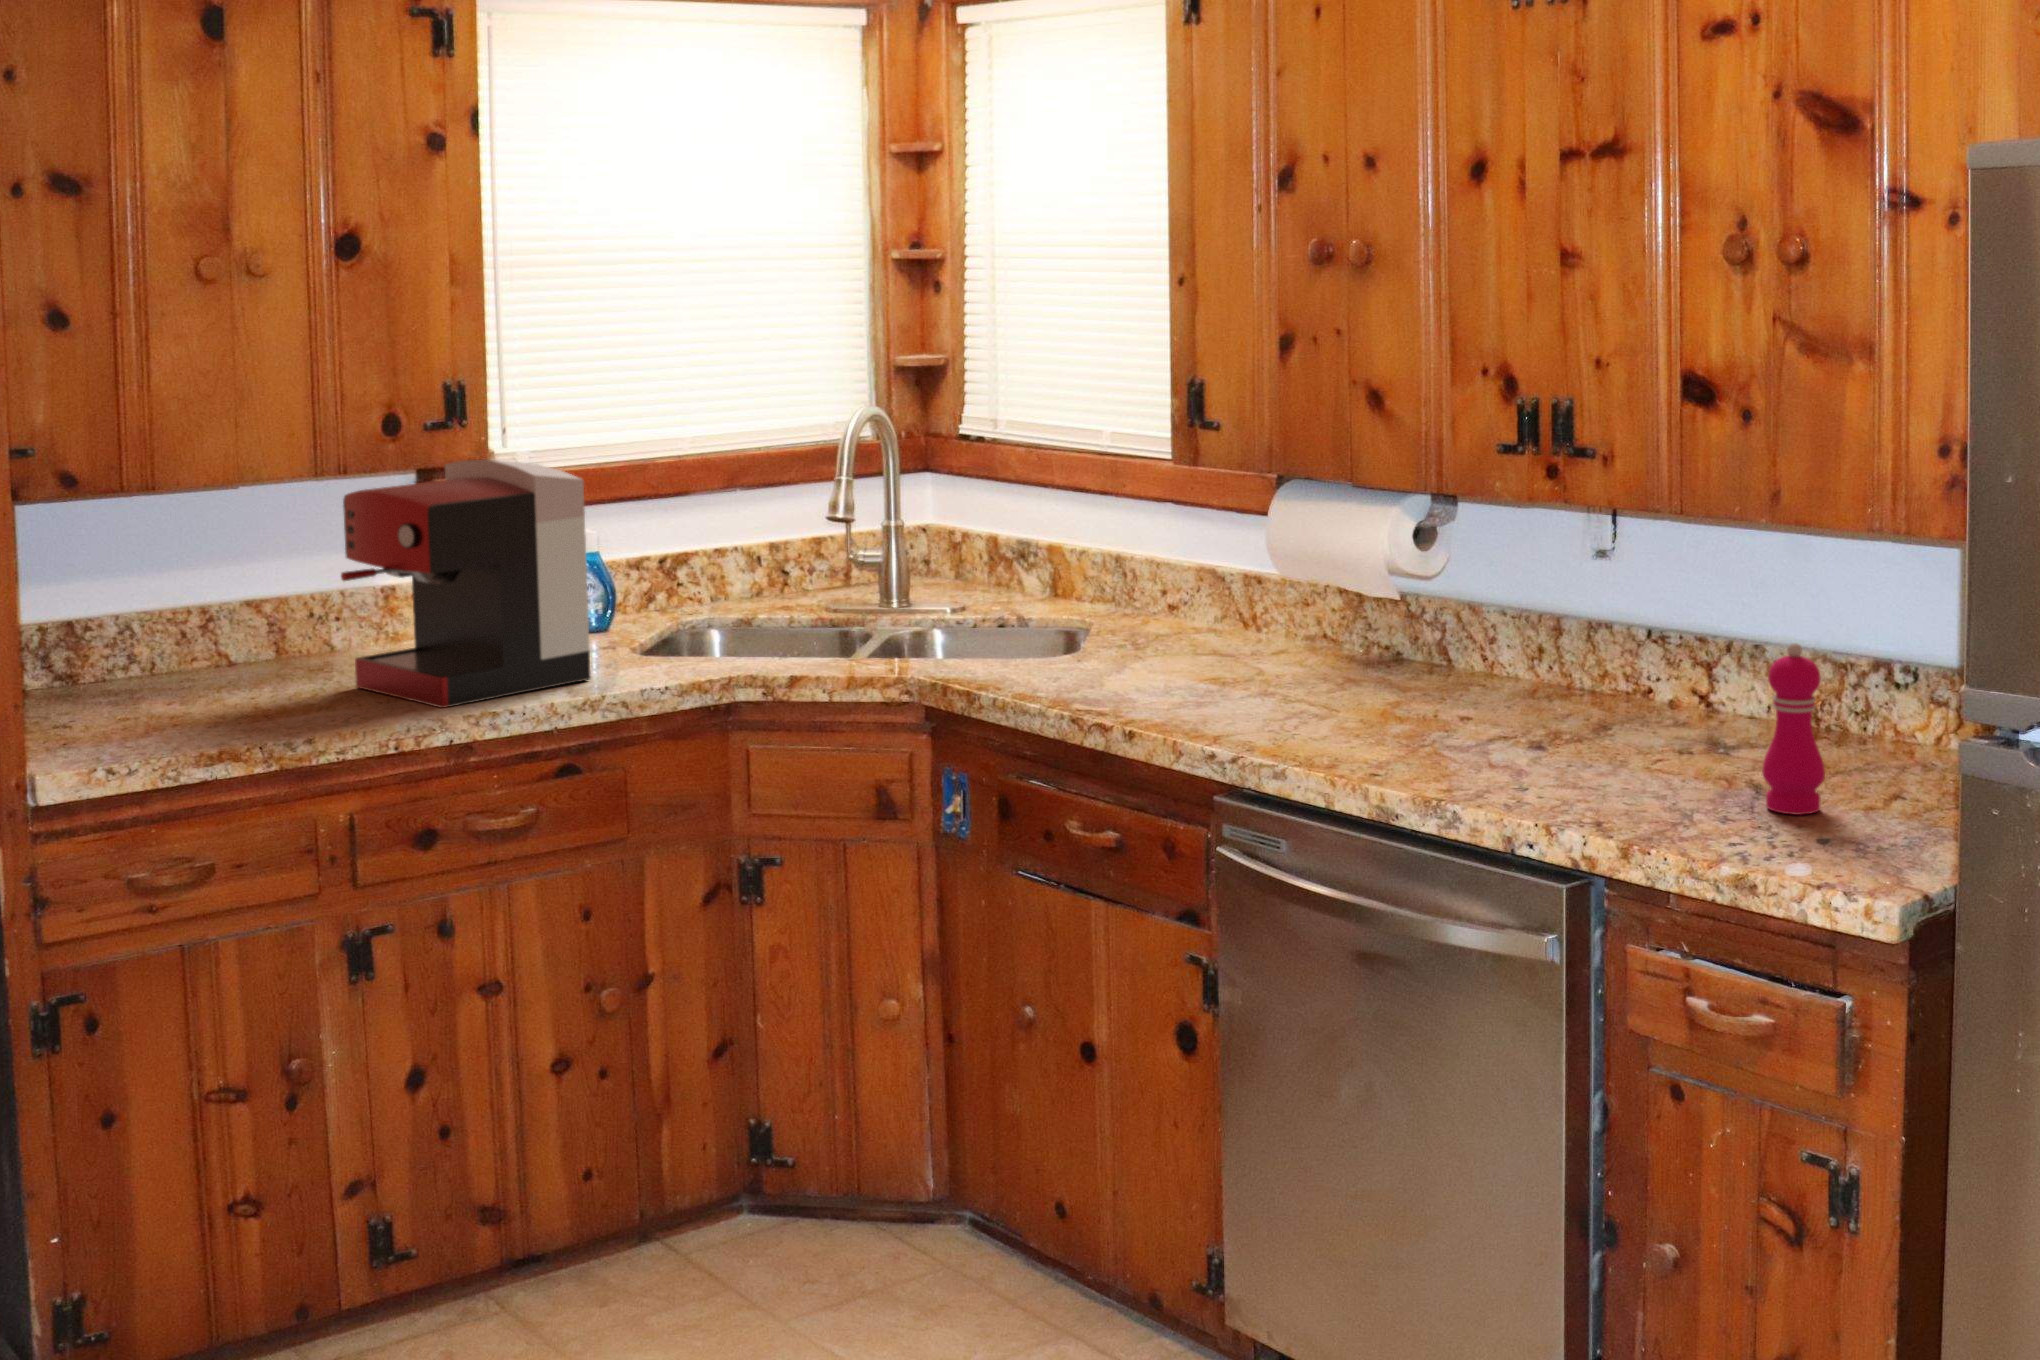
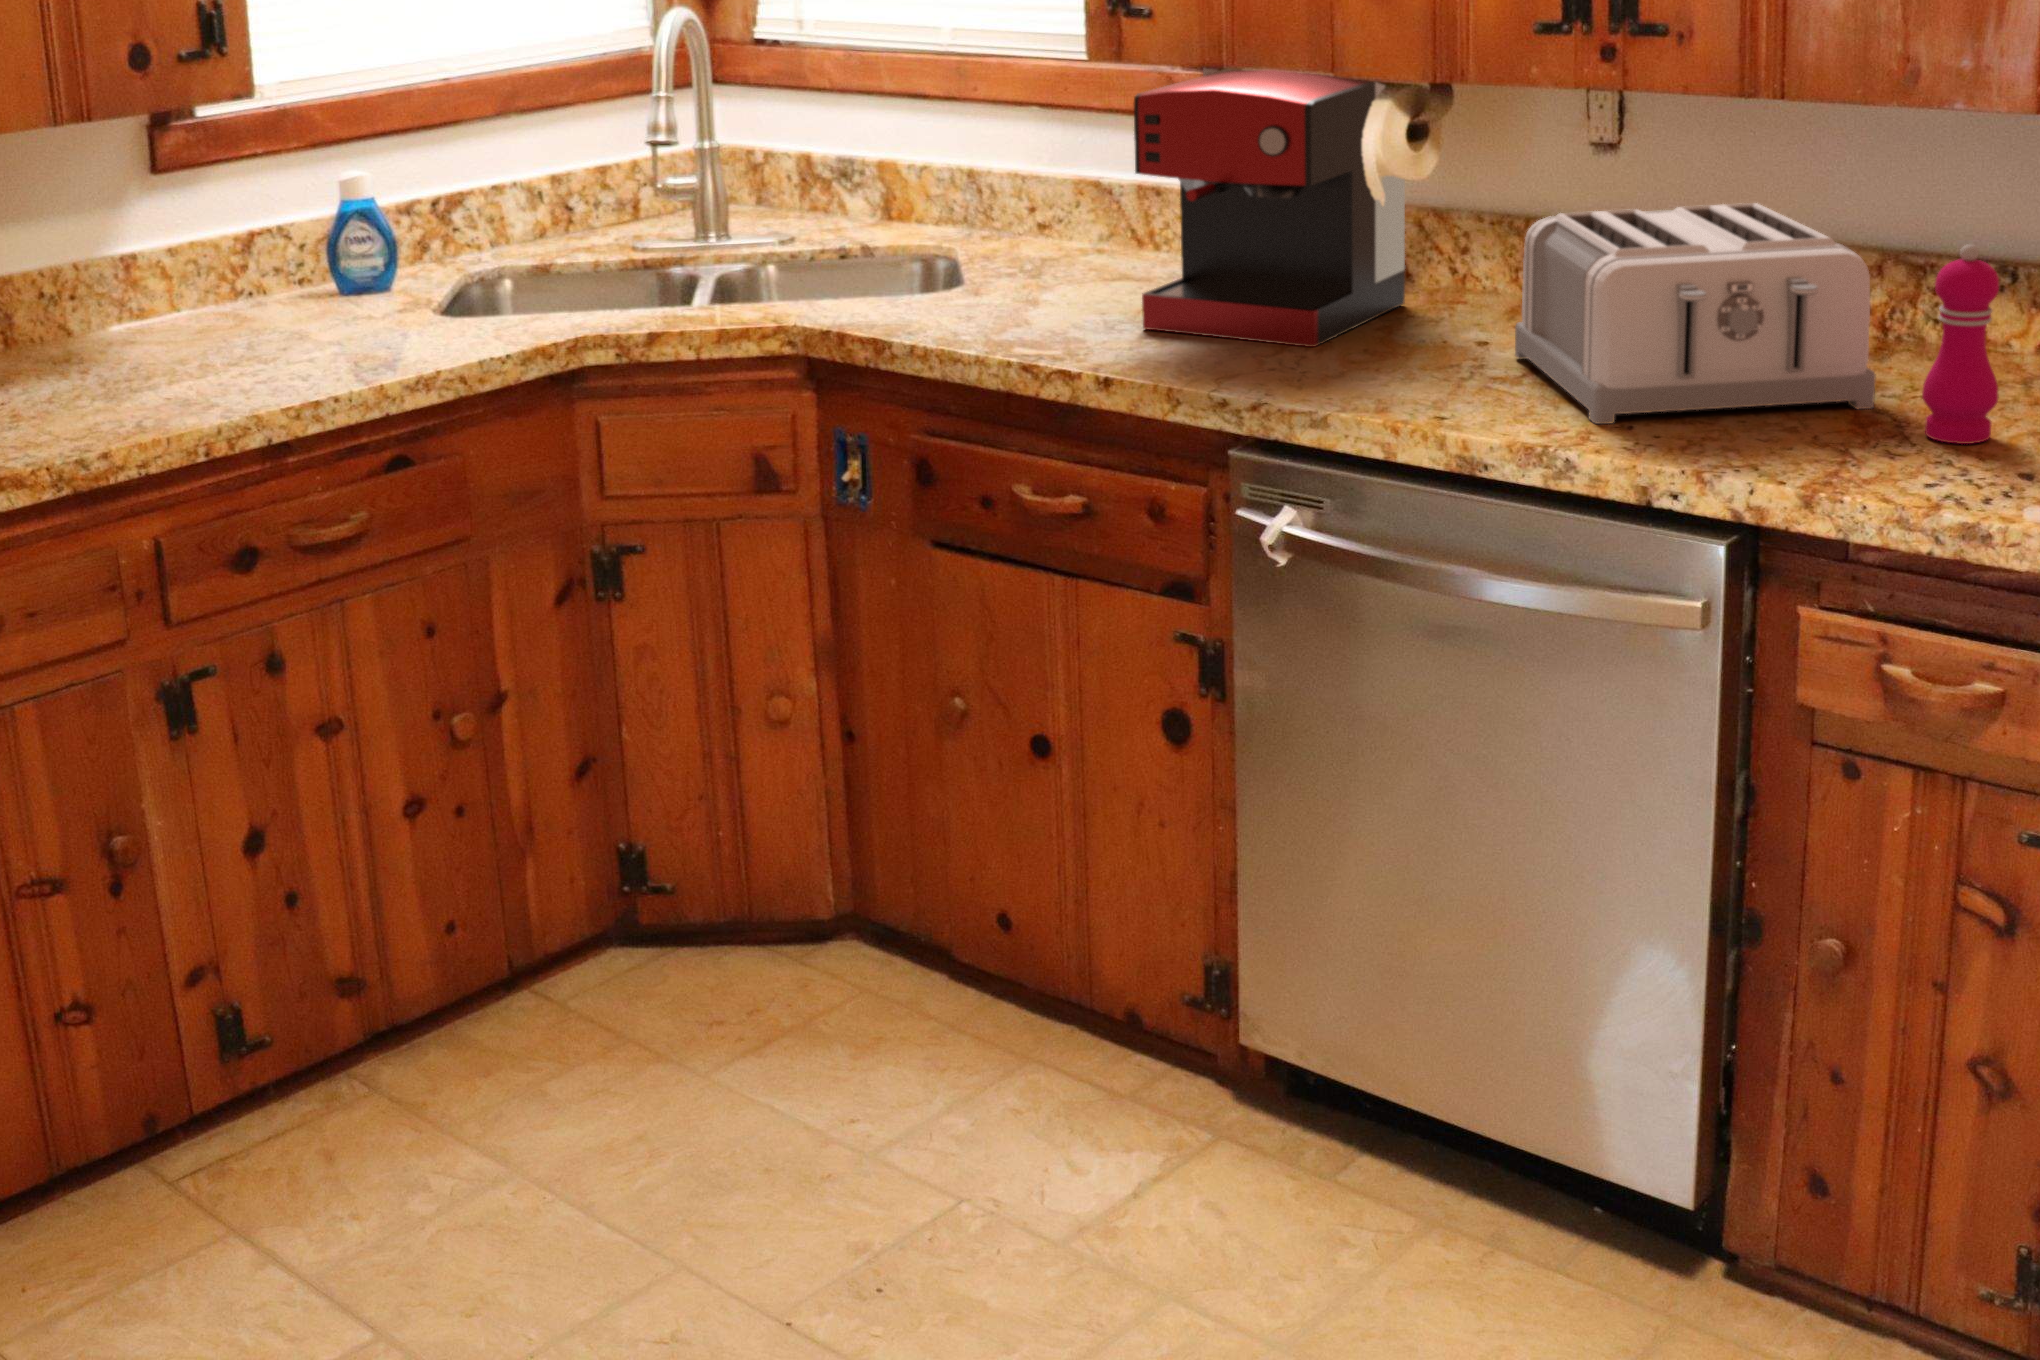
coffee maker: present [341,460,590,708] -> present [1134,68,1405,347]
toaster: none [1484,605,1748,784] -> present [1515,203,1876,424]

